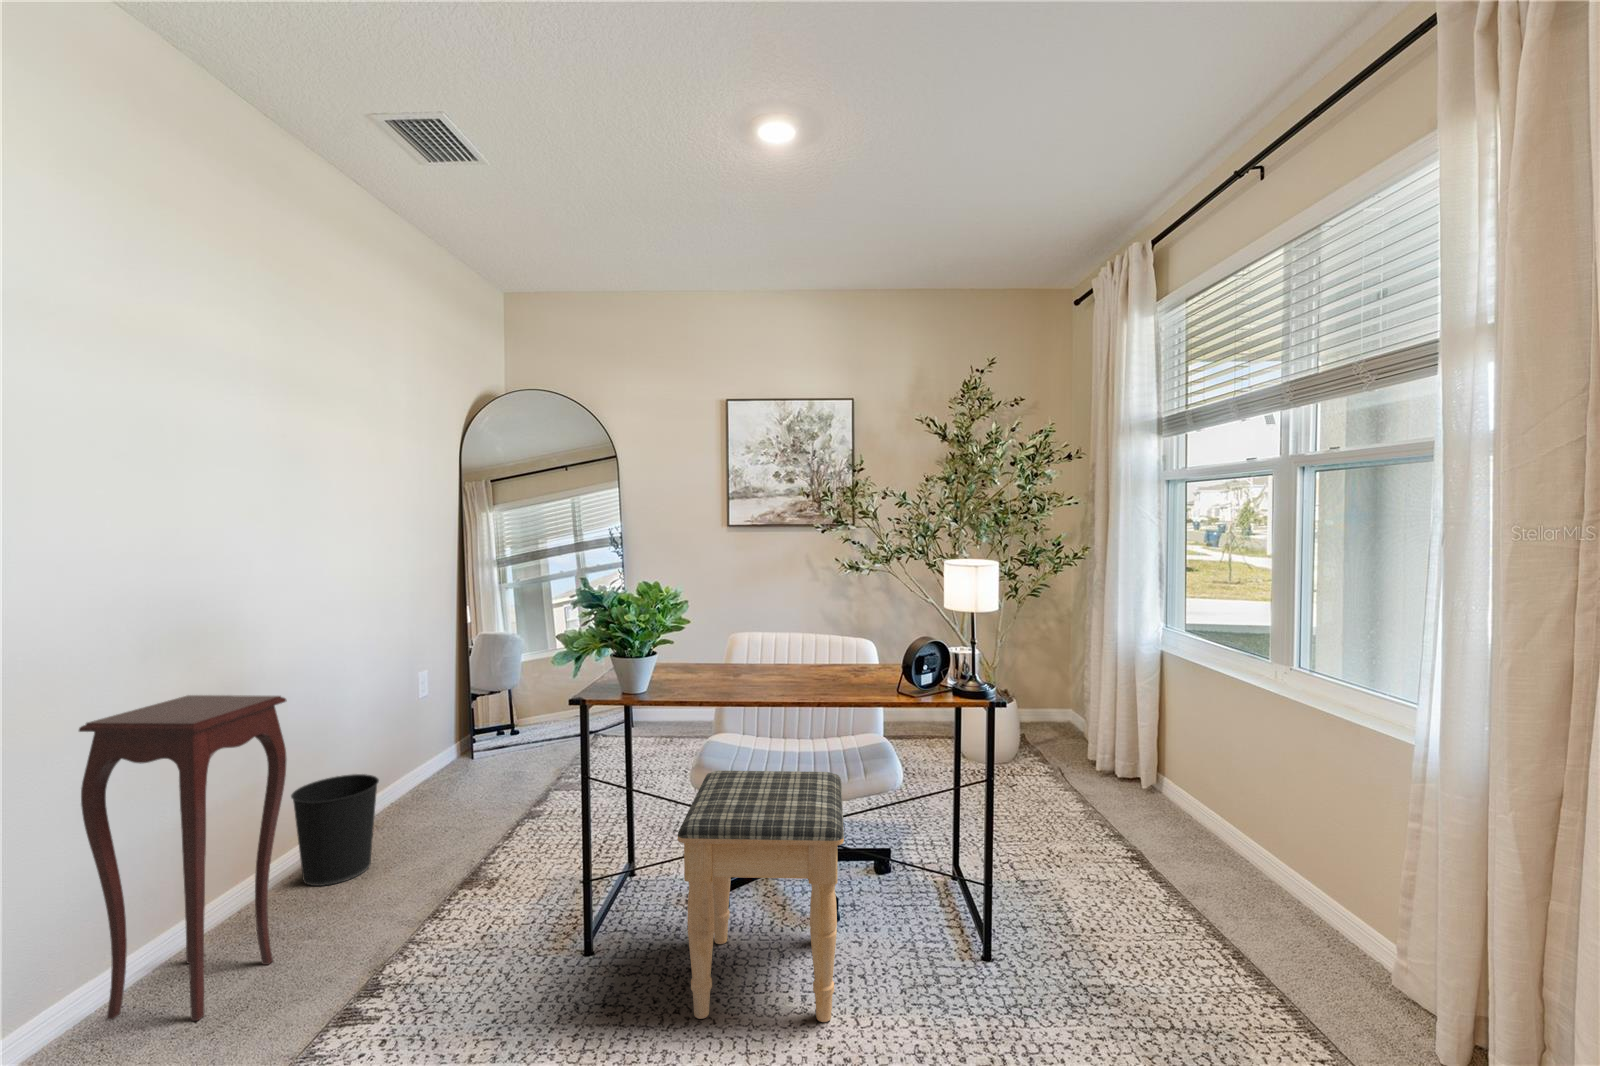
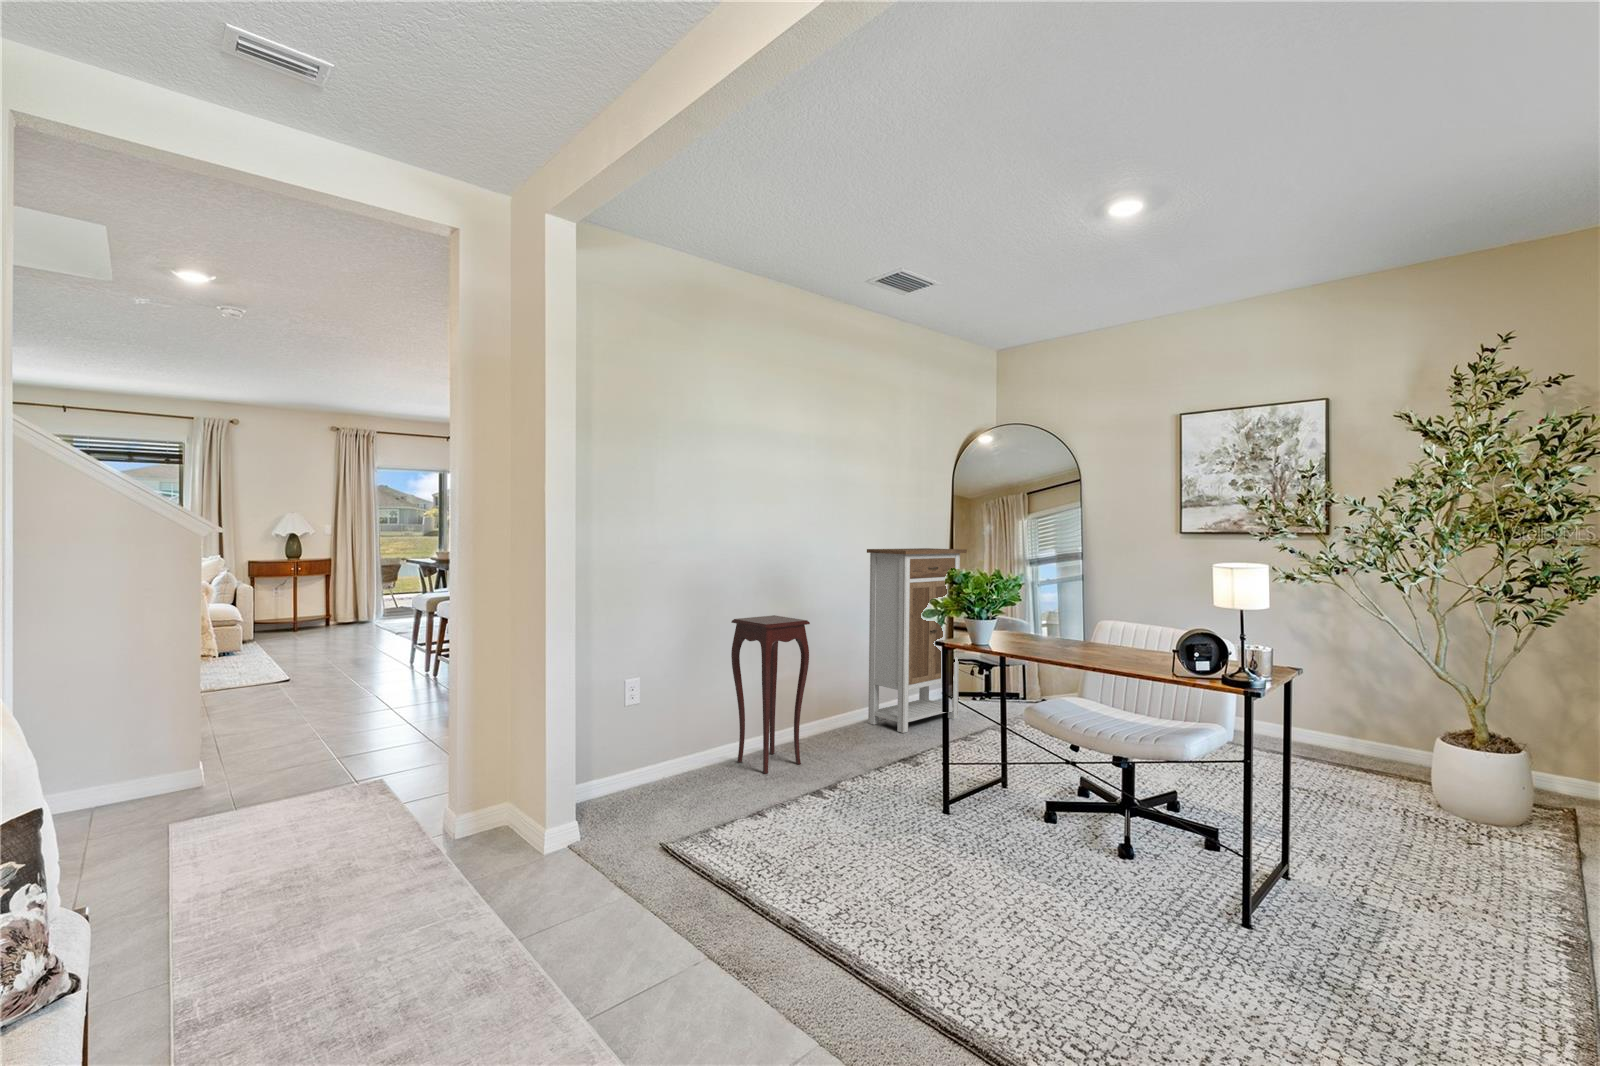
cabinet: none [354,551,502,828] -> present [867,548,967,733]
footstool: present [678,771,844,1022] -> none [970,711,1125,894]
wastebasket: present [291,774,379,886] -> none [824,683,868,744]

